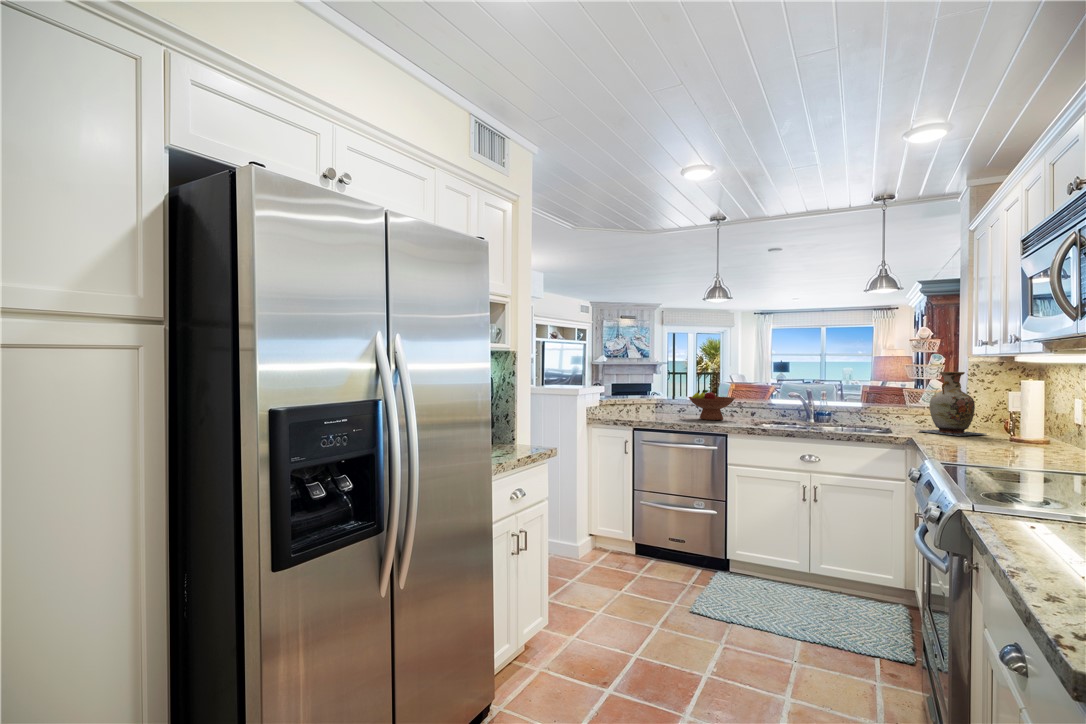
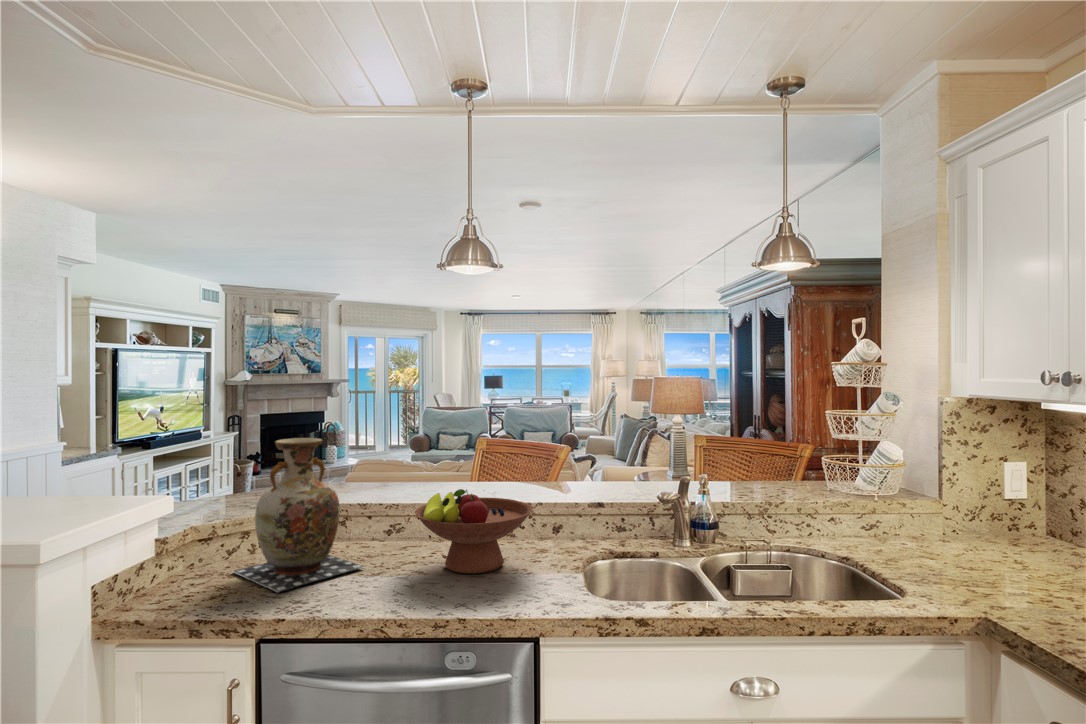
vase: present [921,372,986,436] -> present [233,438,363,592]

